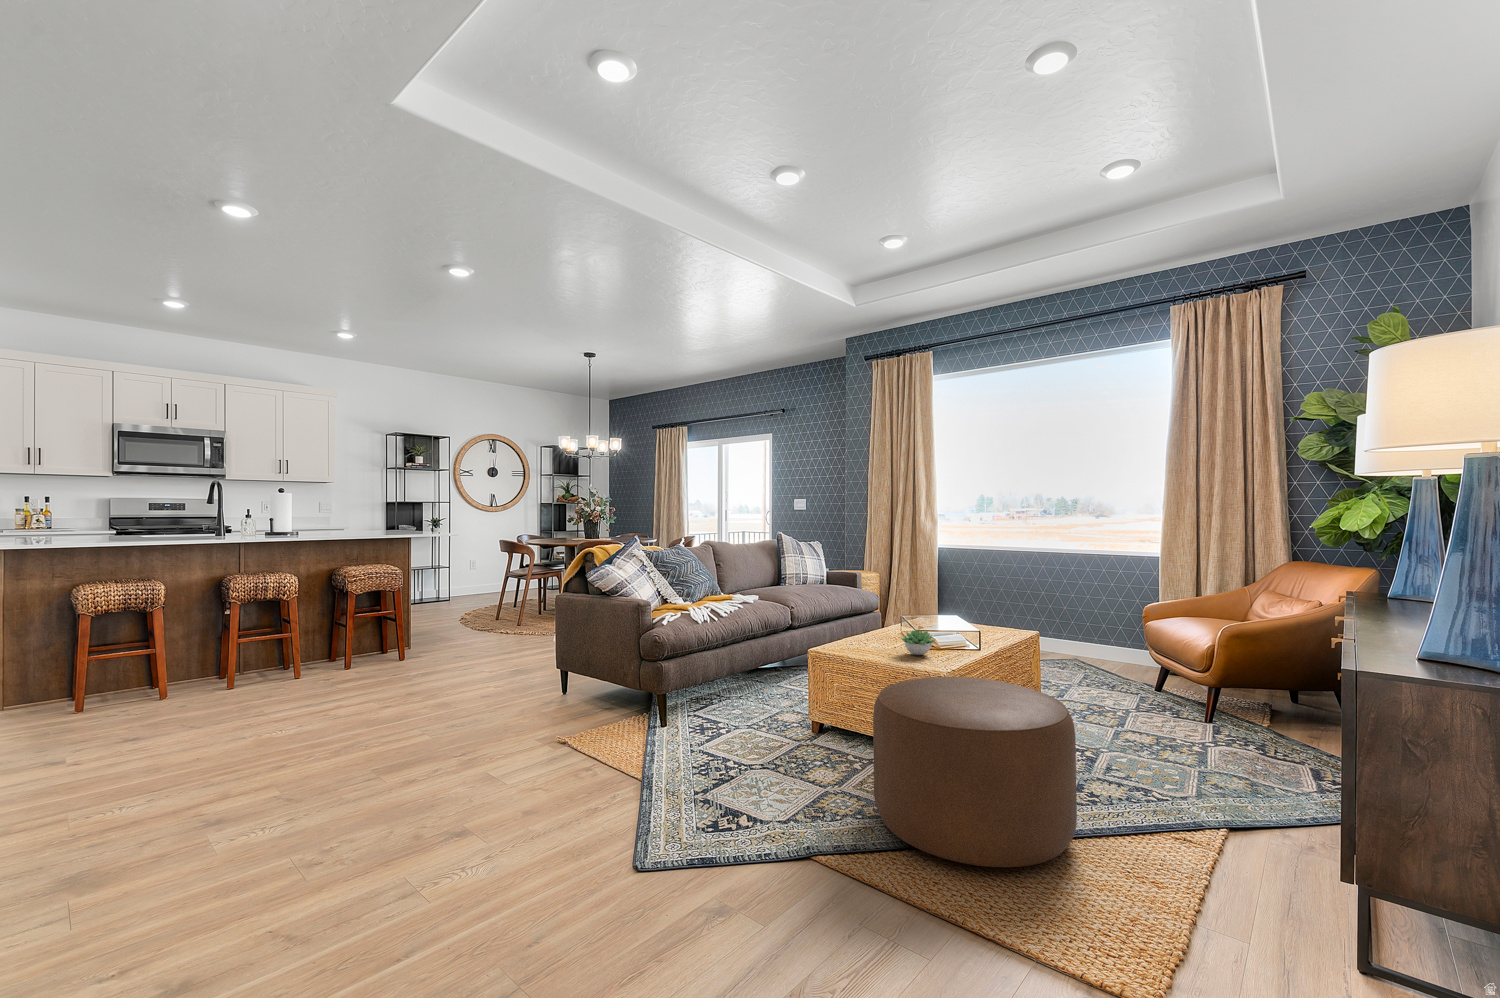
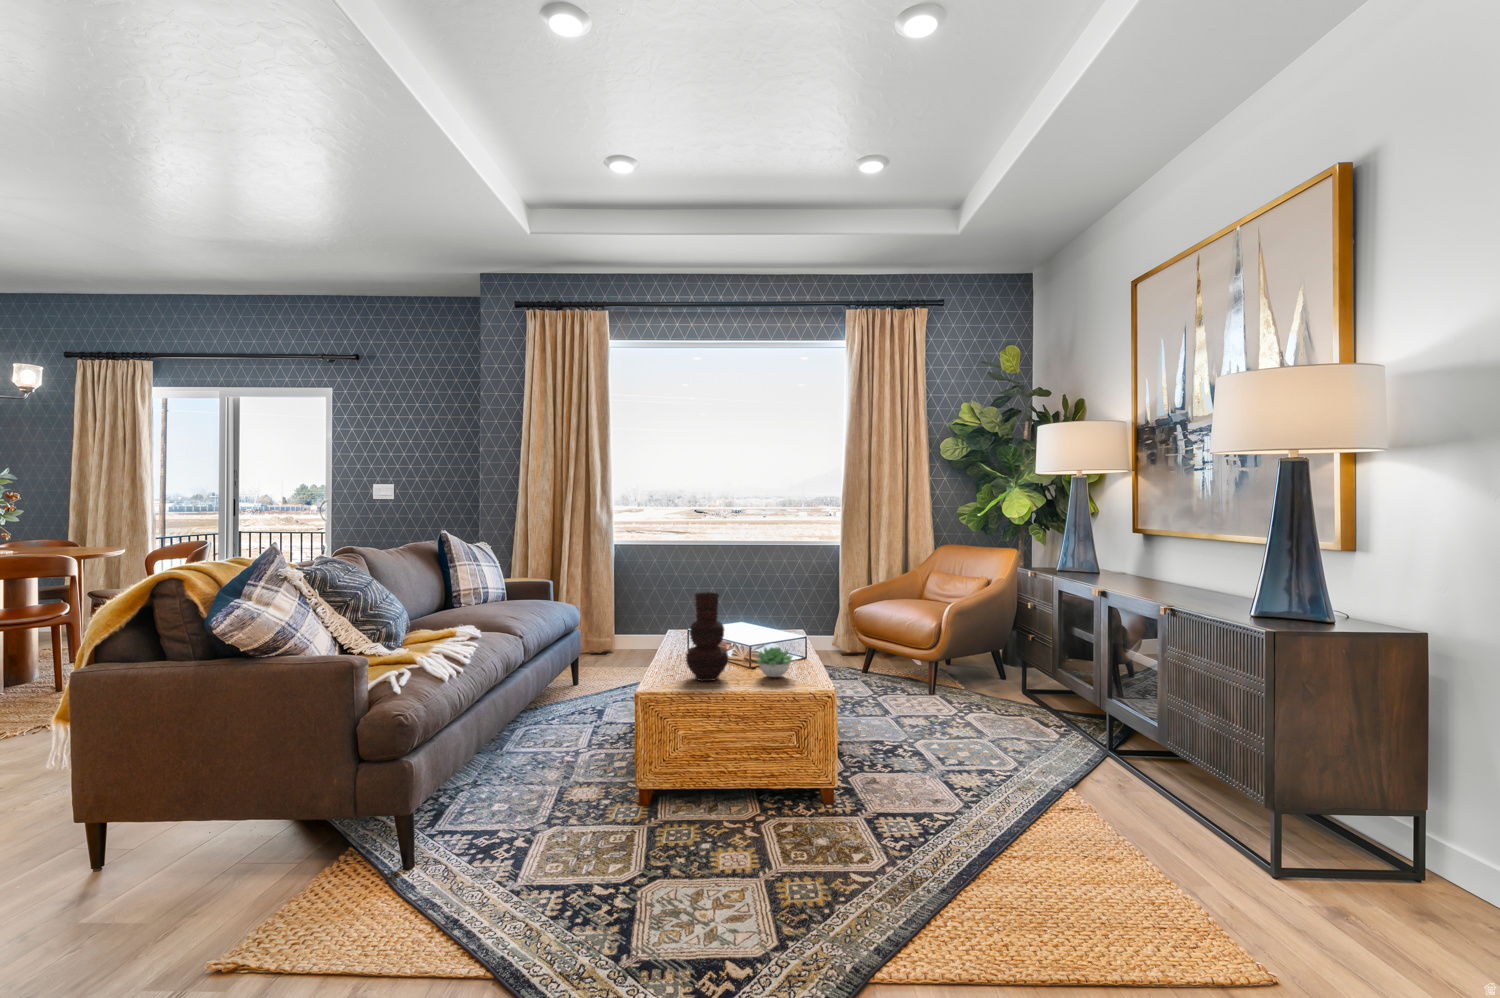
vase: none [850,580,885,650] -> present [686,592,728,681]
ottoman: present [873,677,1077,867] -> none [833,693,1059,913]

